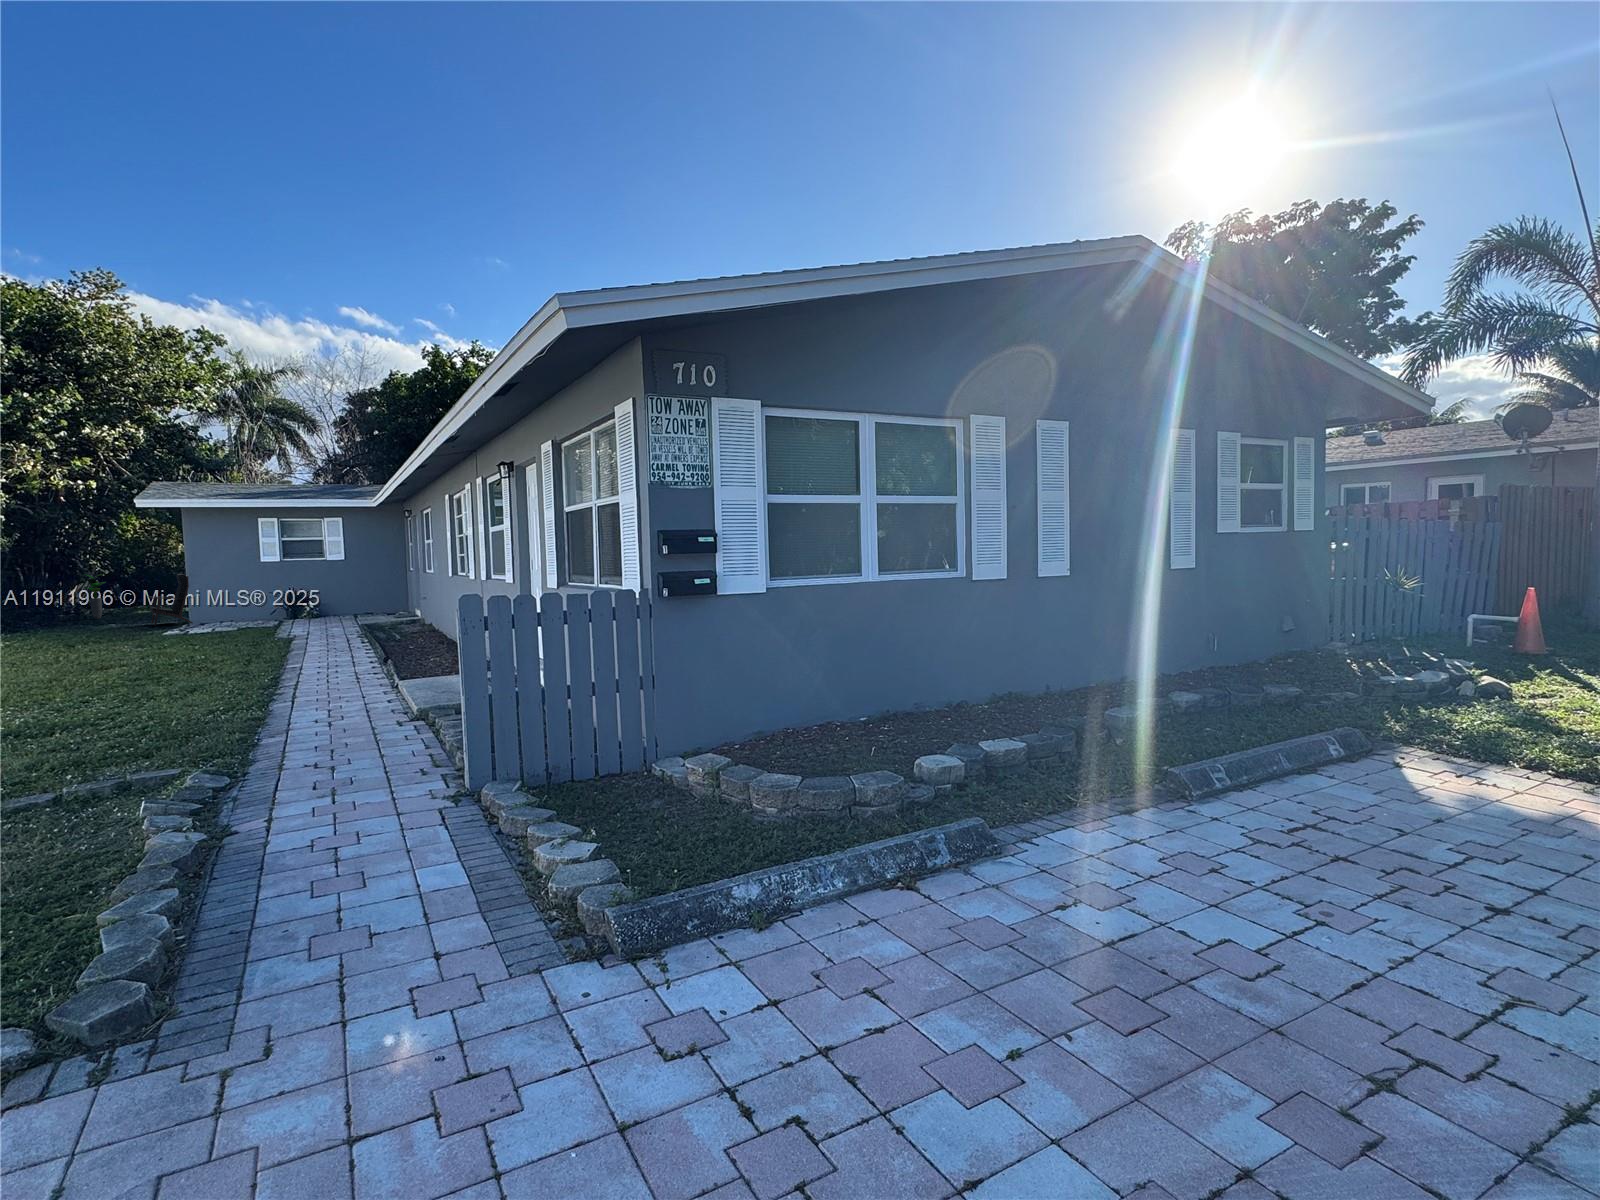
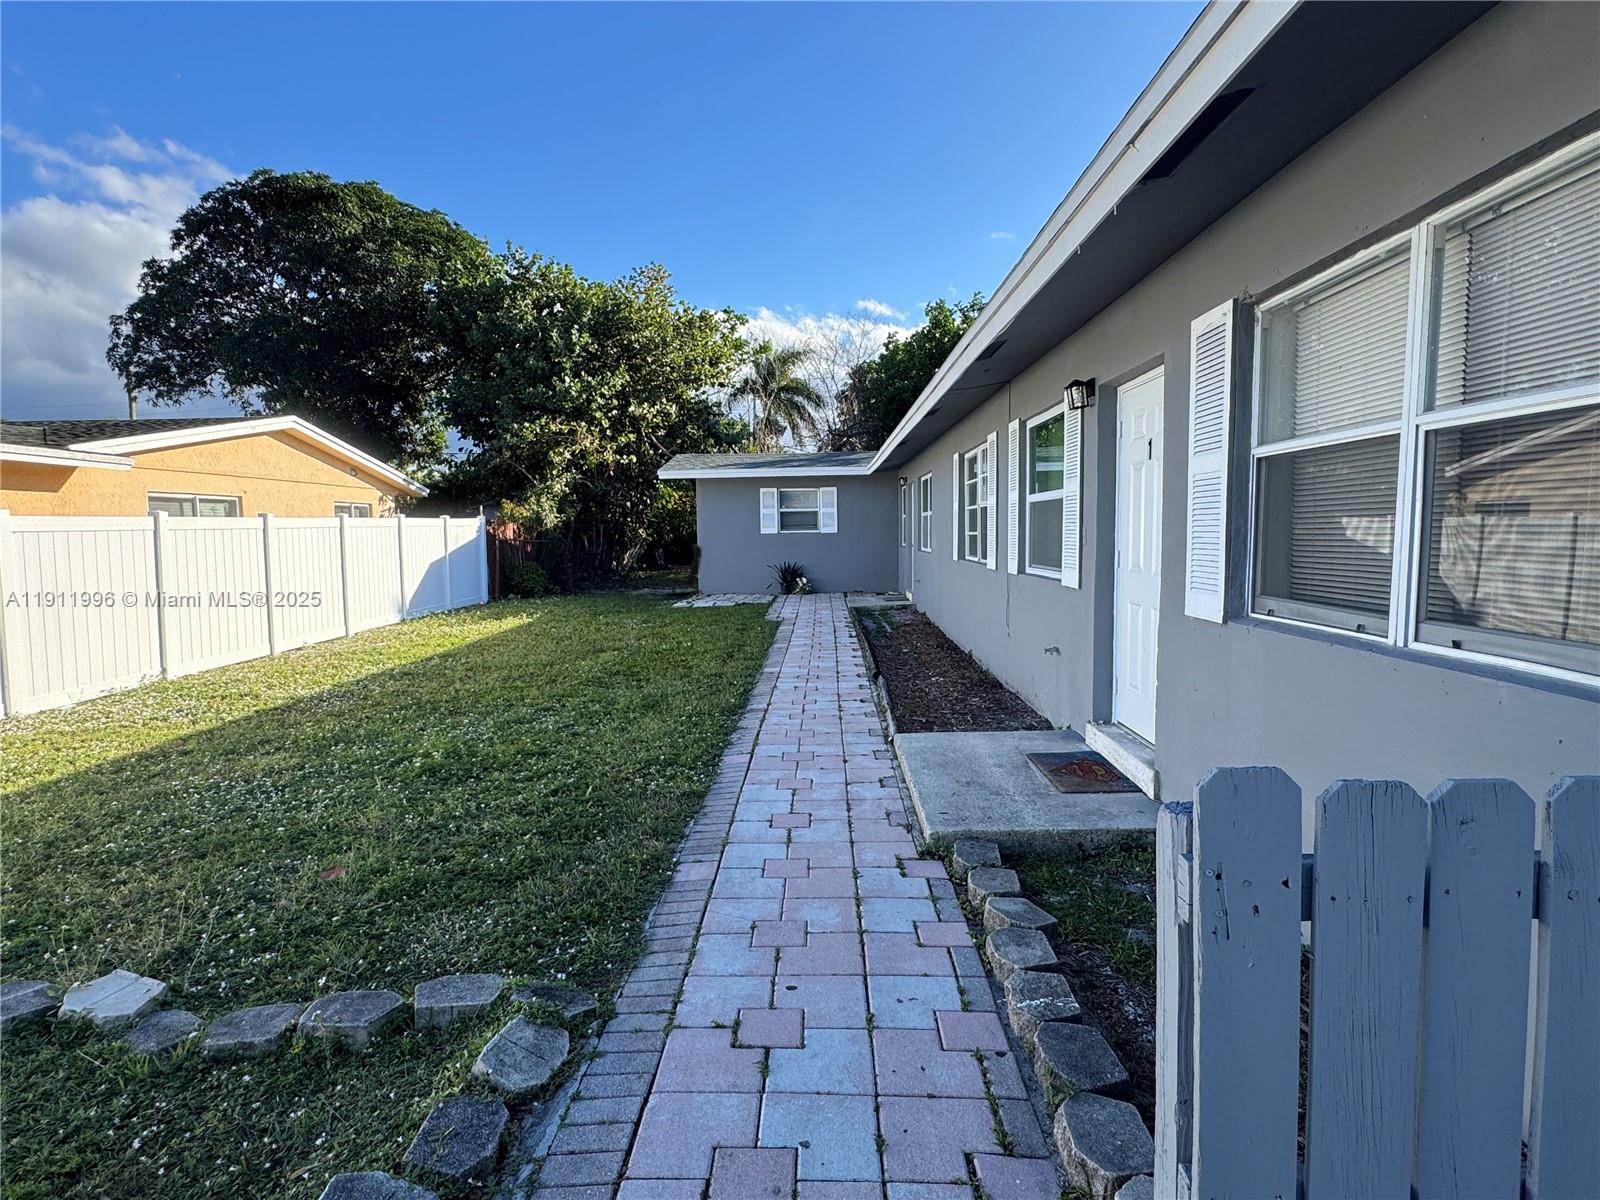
potted plant: present [85,574,105,619] -> none [627,543,646,584]

